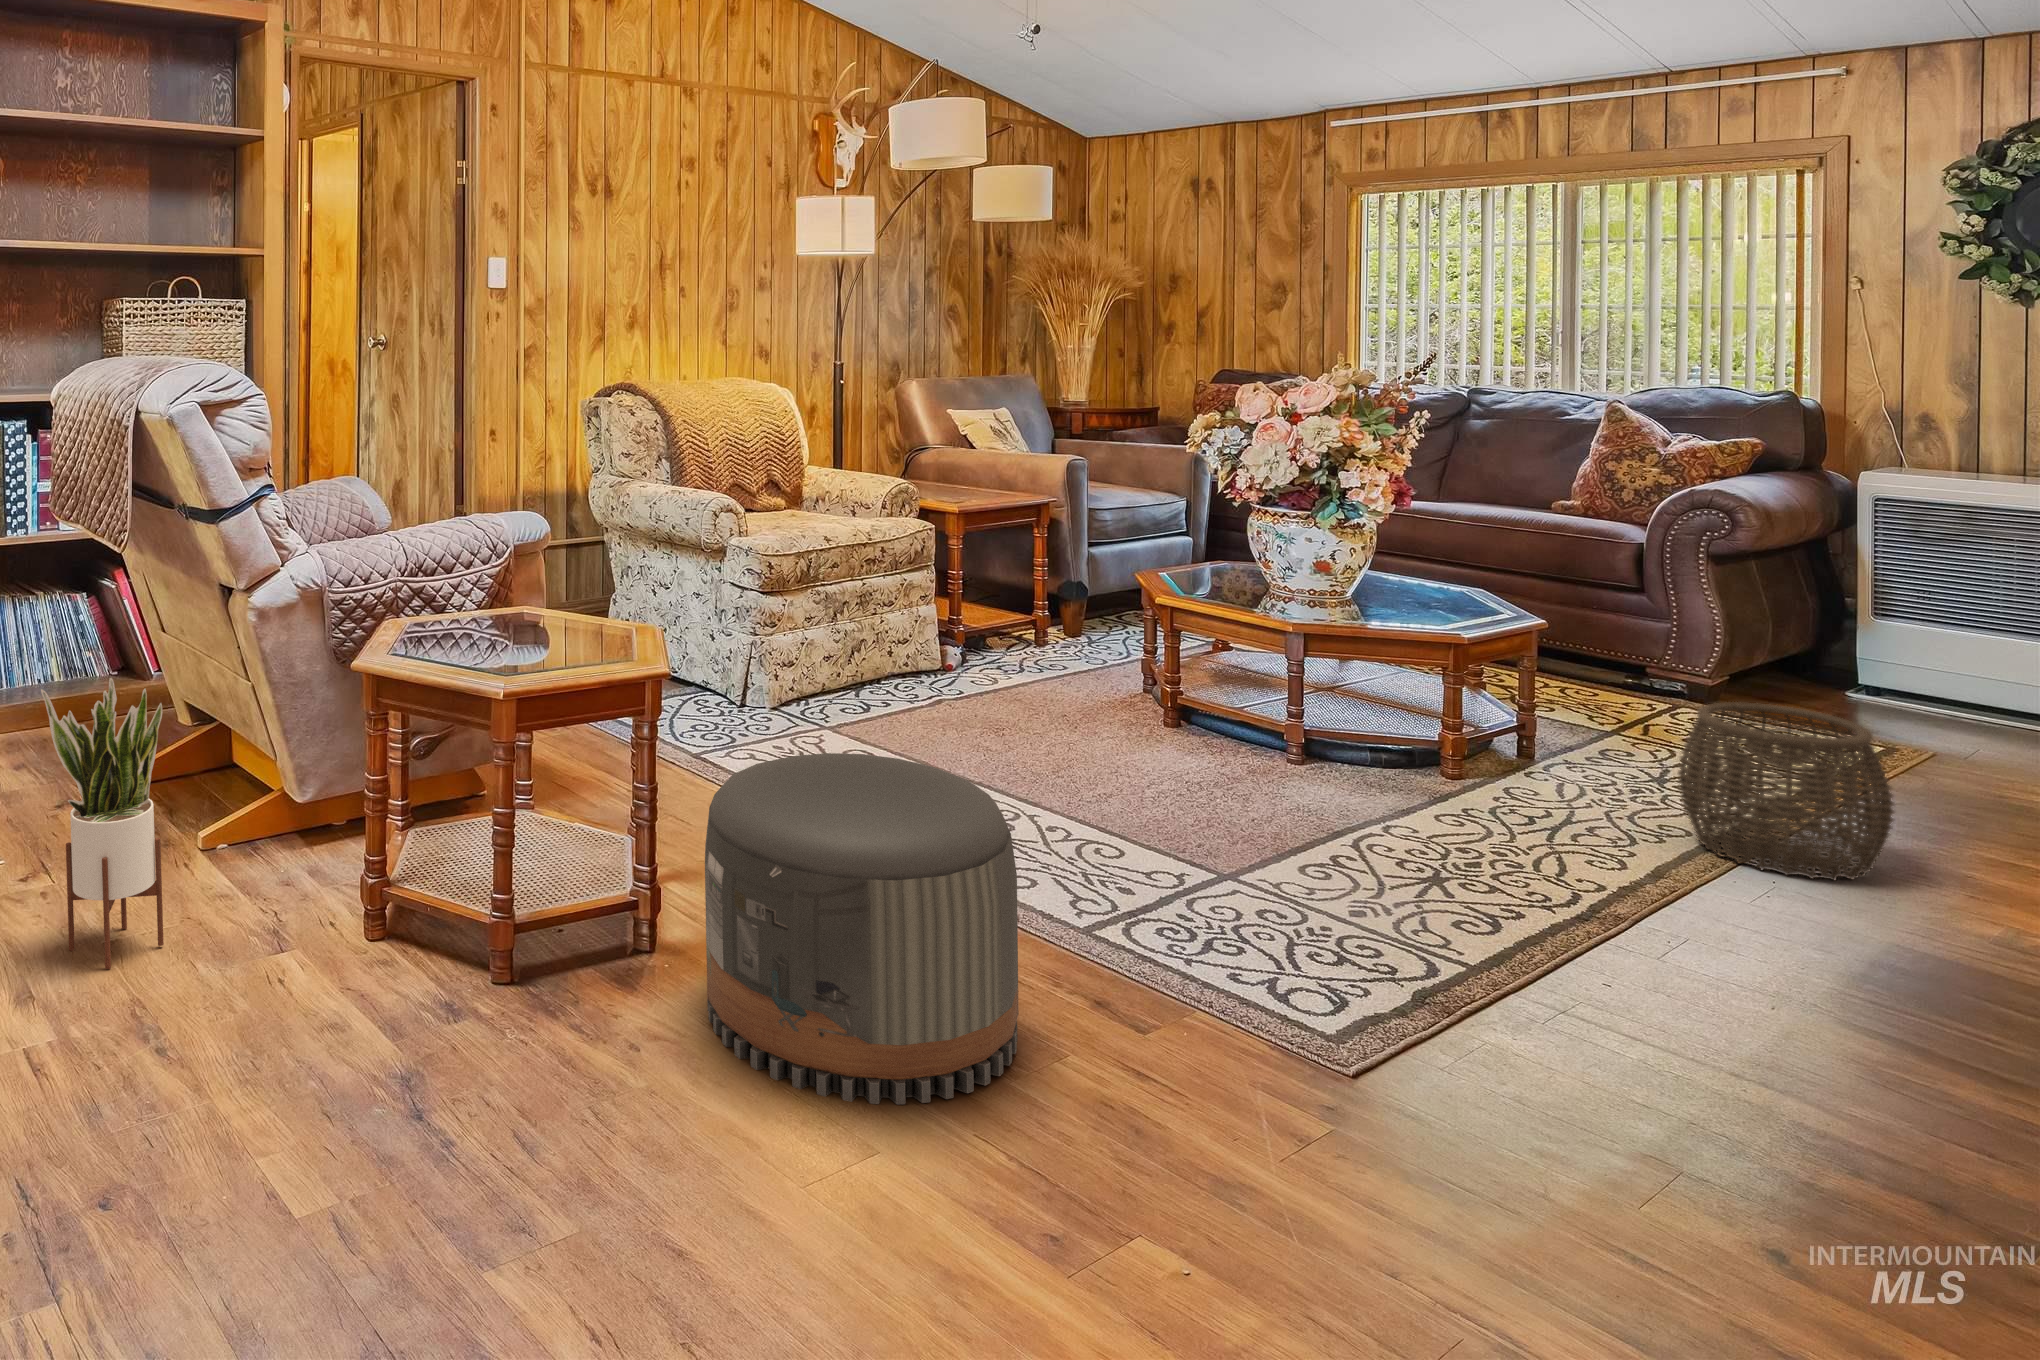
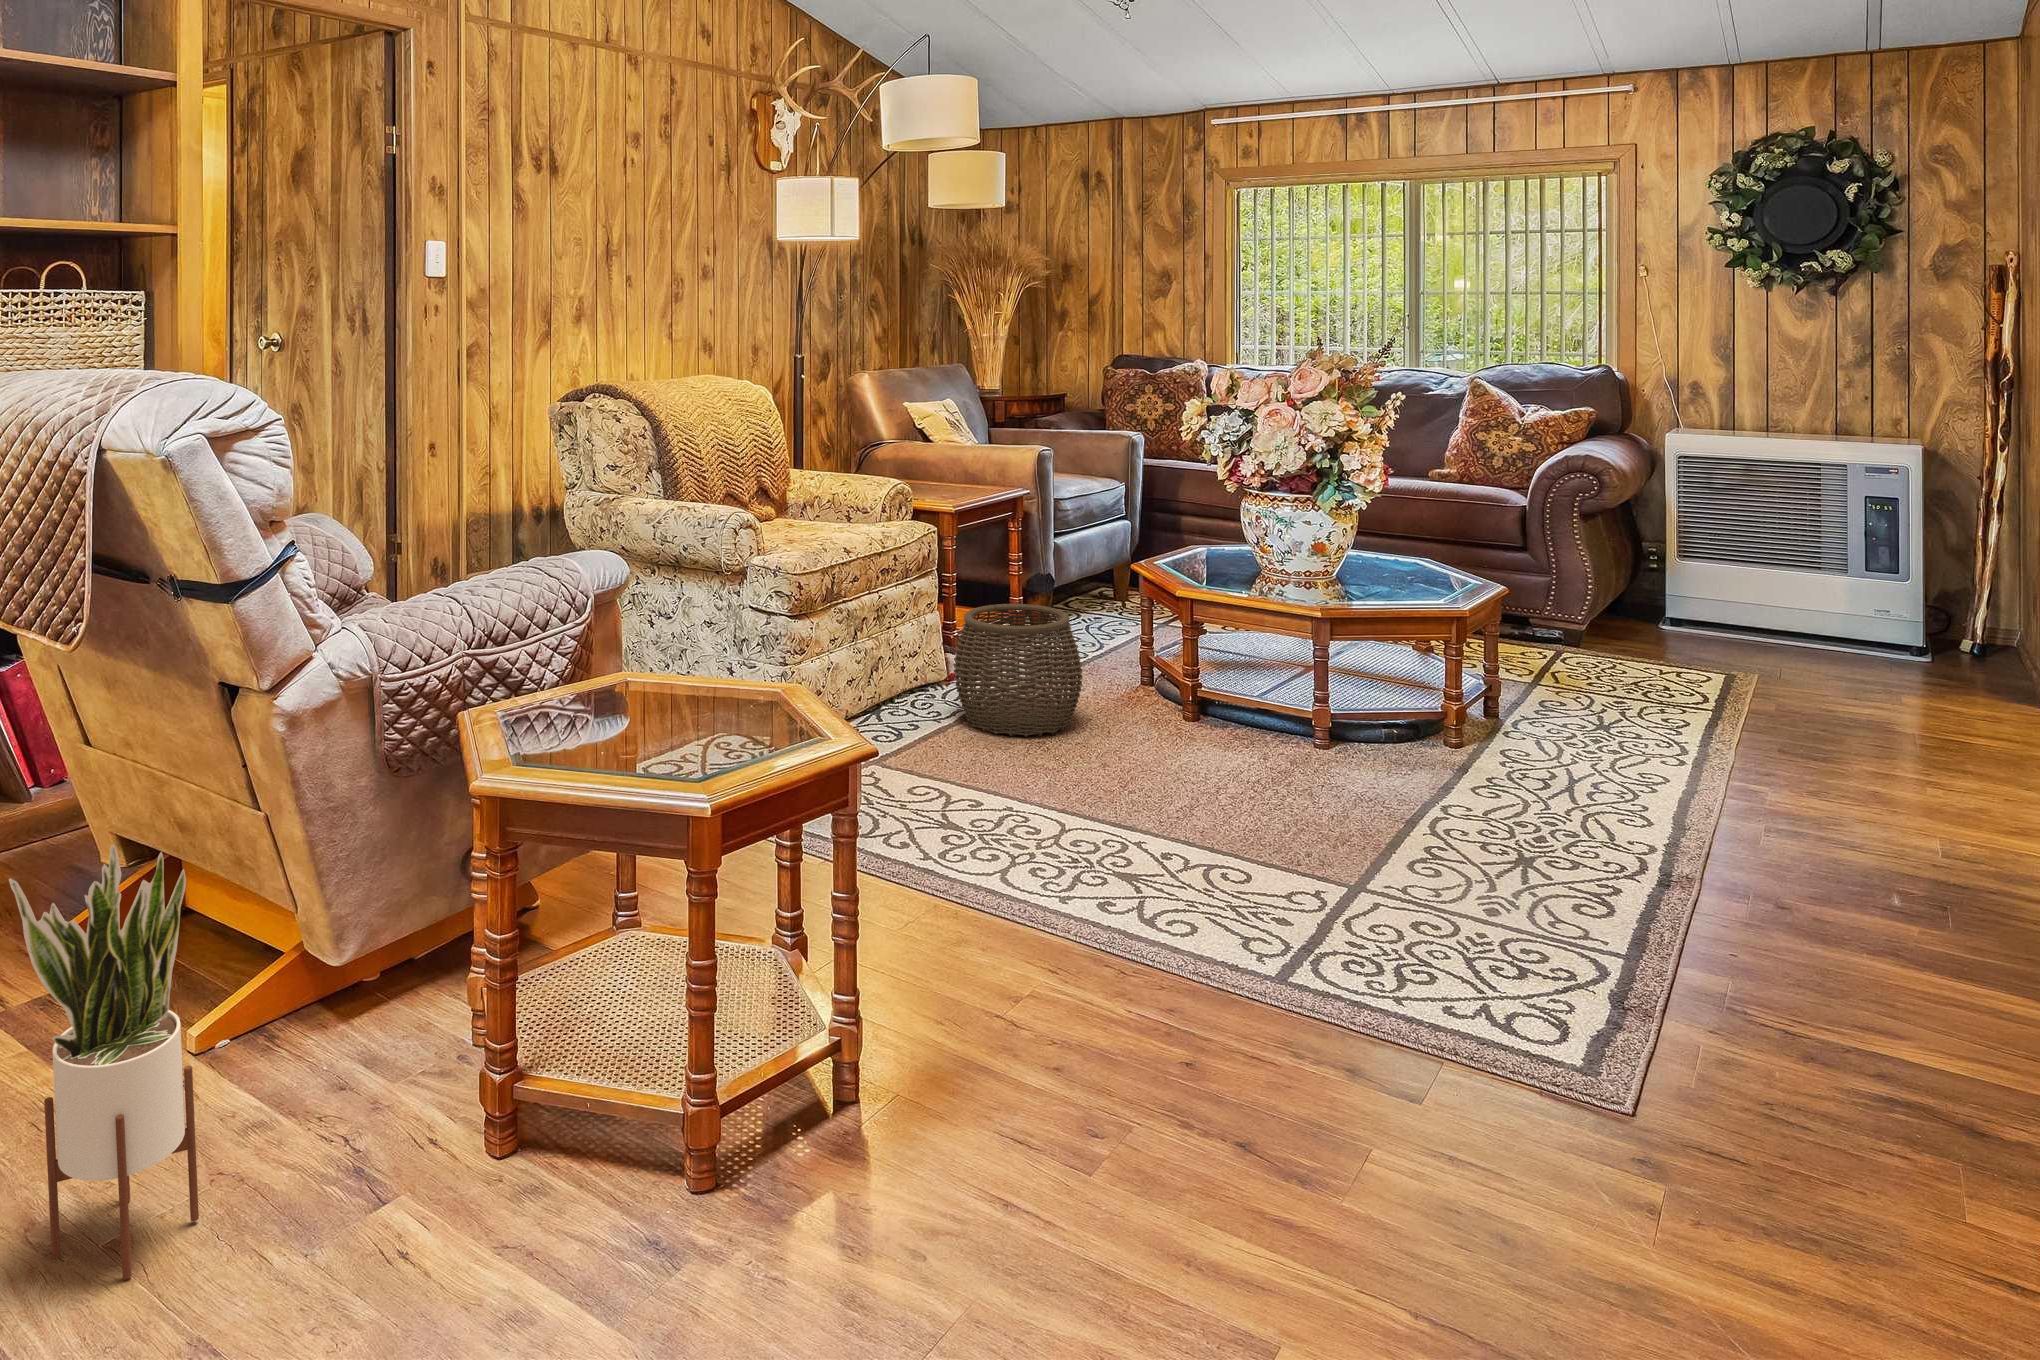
woven basket: present [1678,702,1894,880] -> present [953,604,1083,737]
pouf: present [705,753,1019,1104] -> none [946,823,1328,1275]

